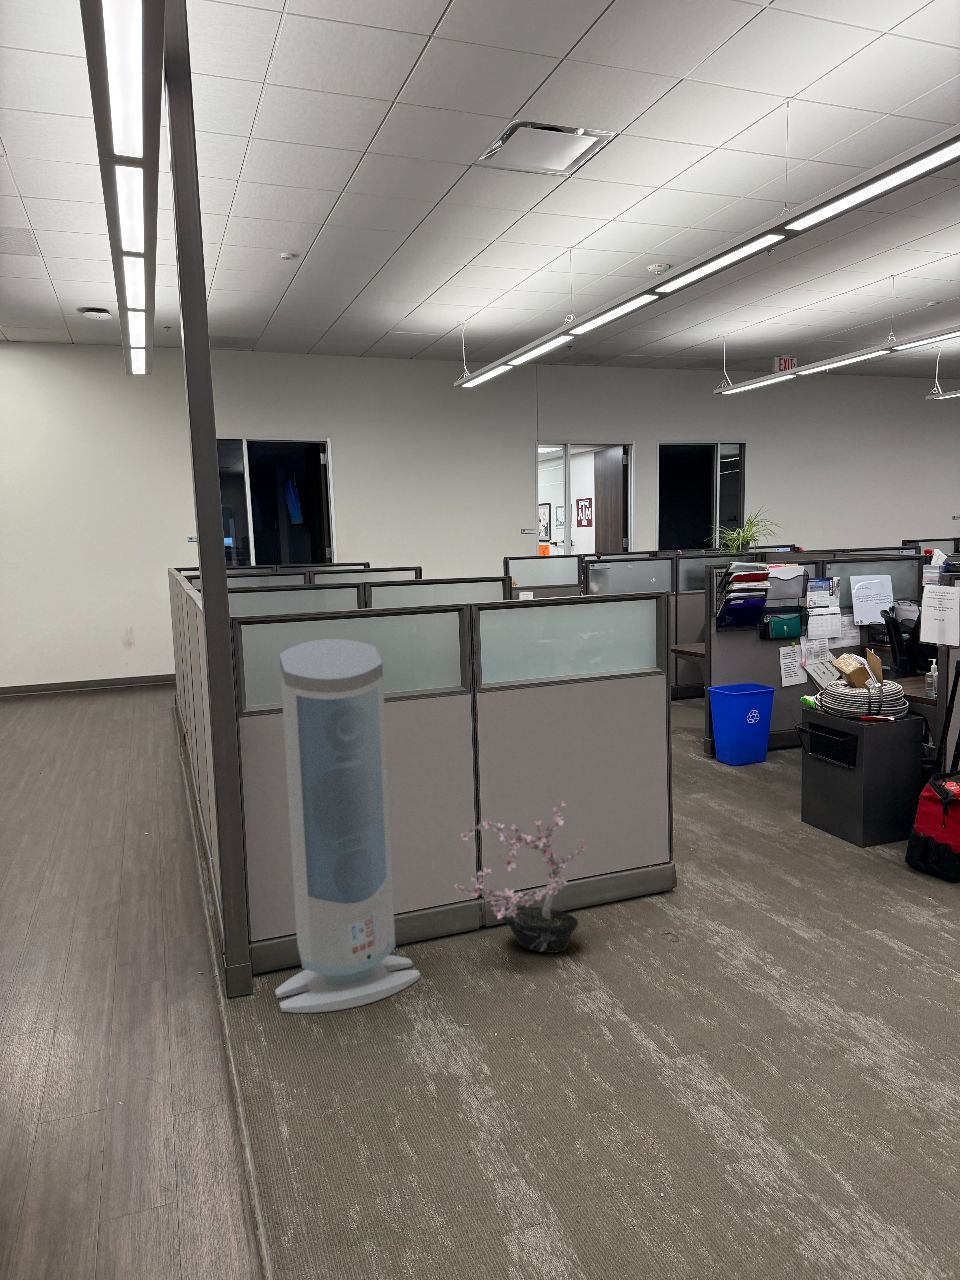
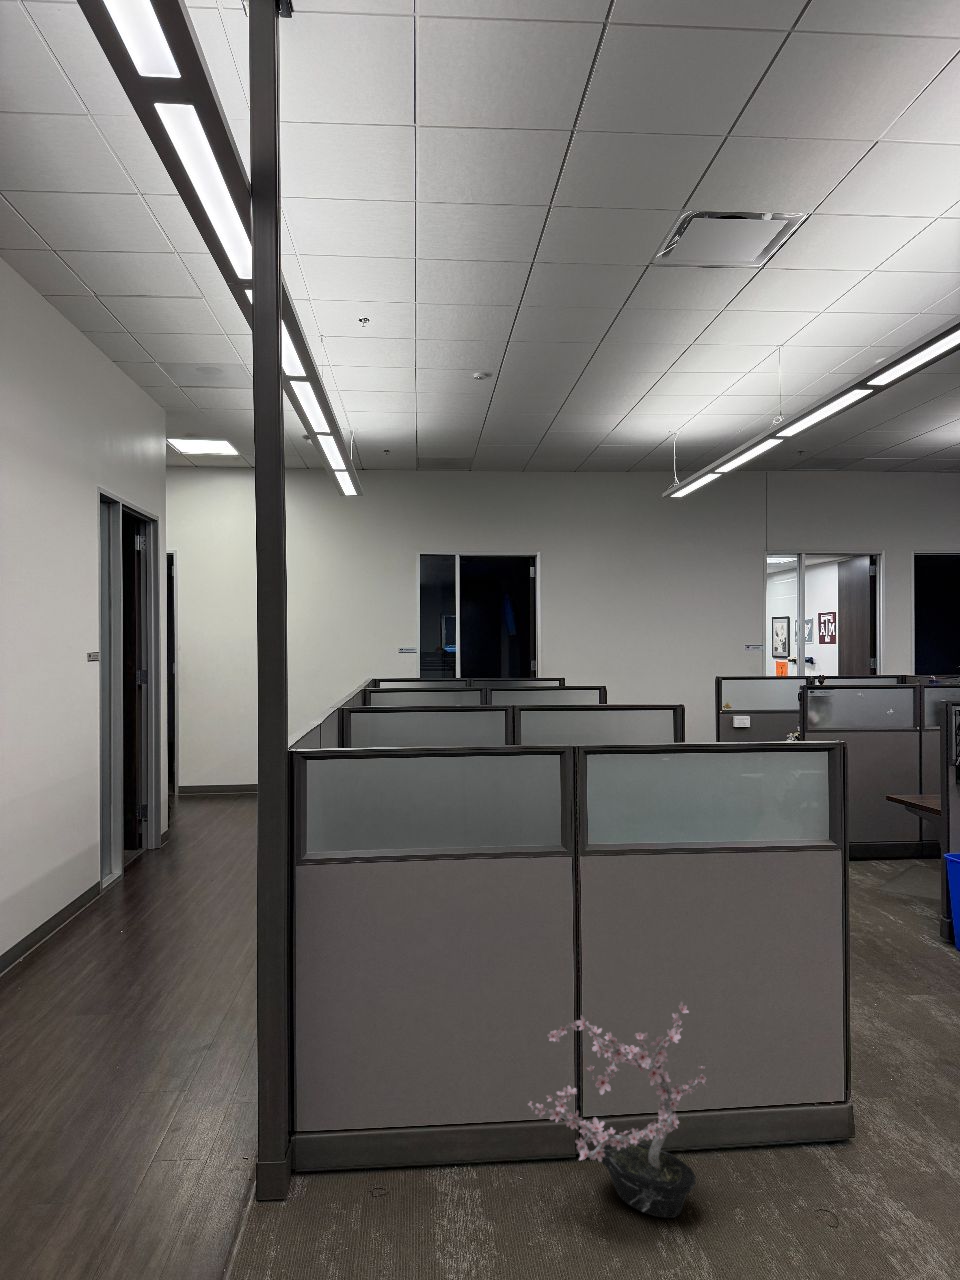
air purifier: present [275,639,420,1013] -> none [303,780,480,1246]

